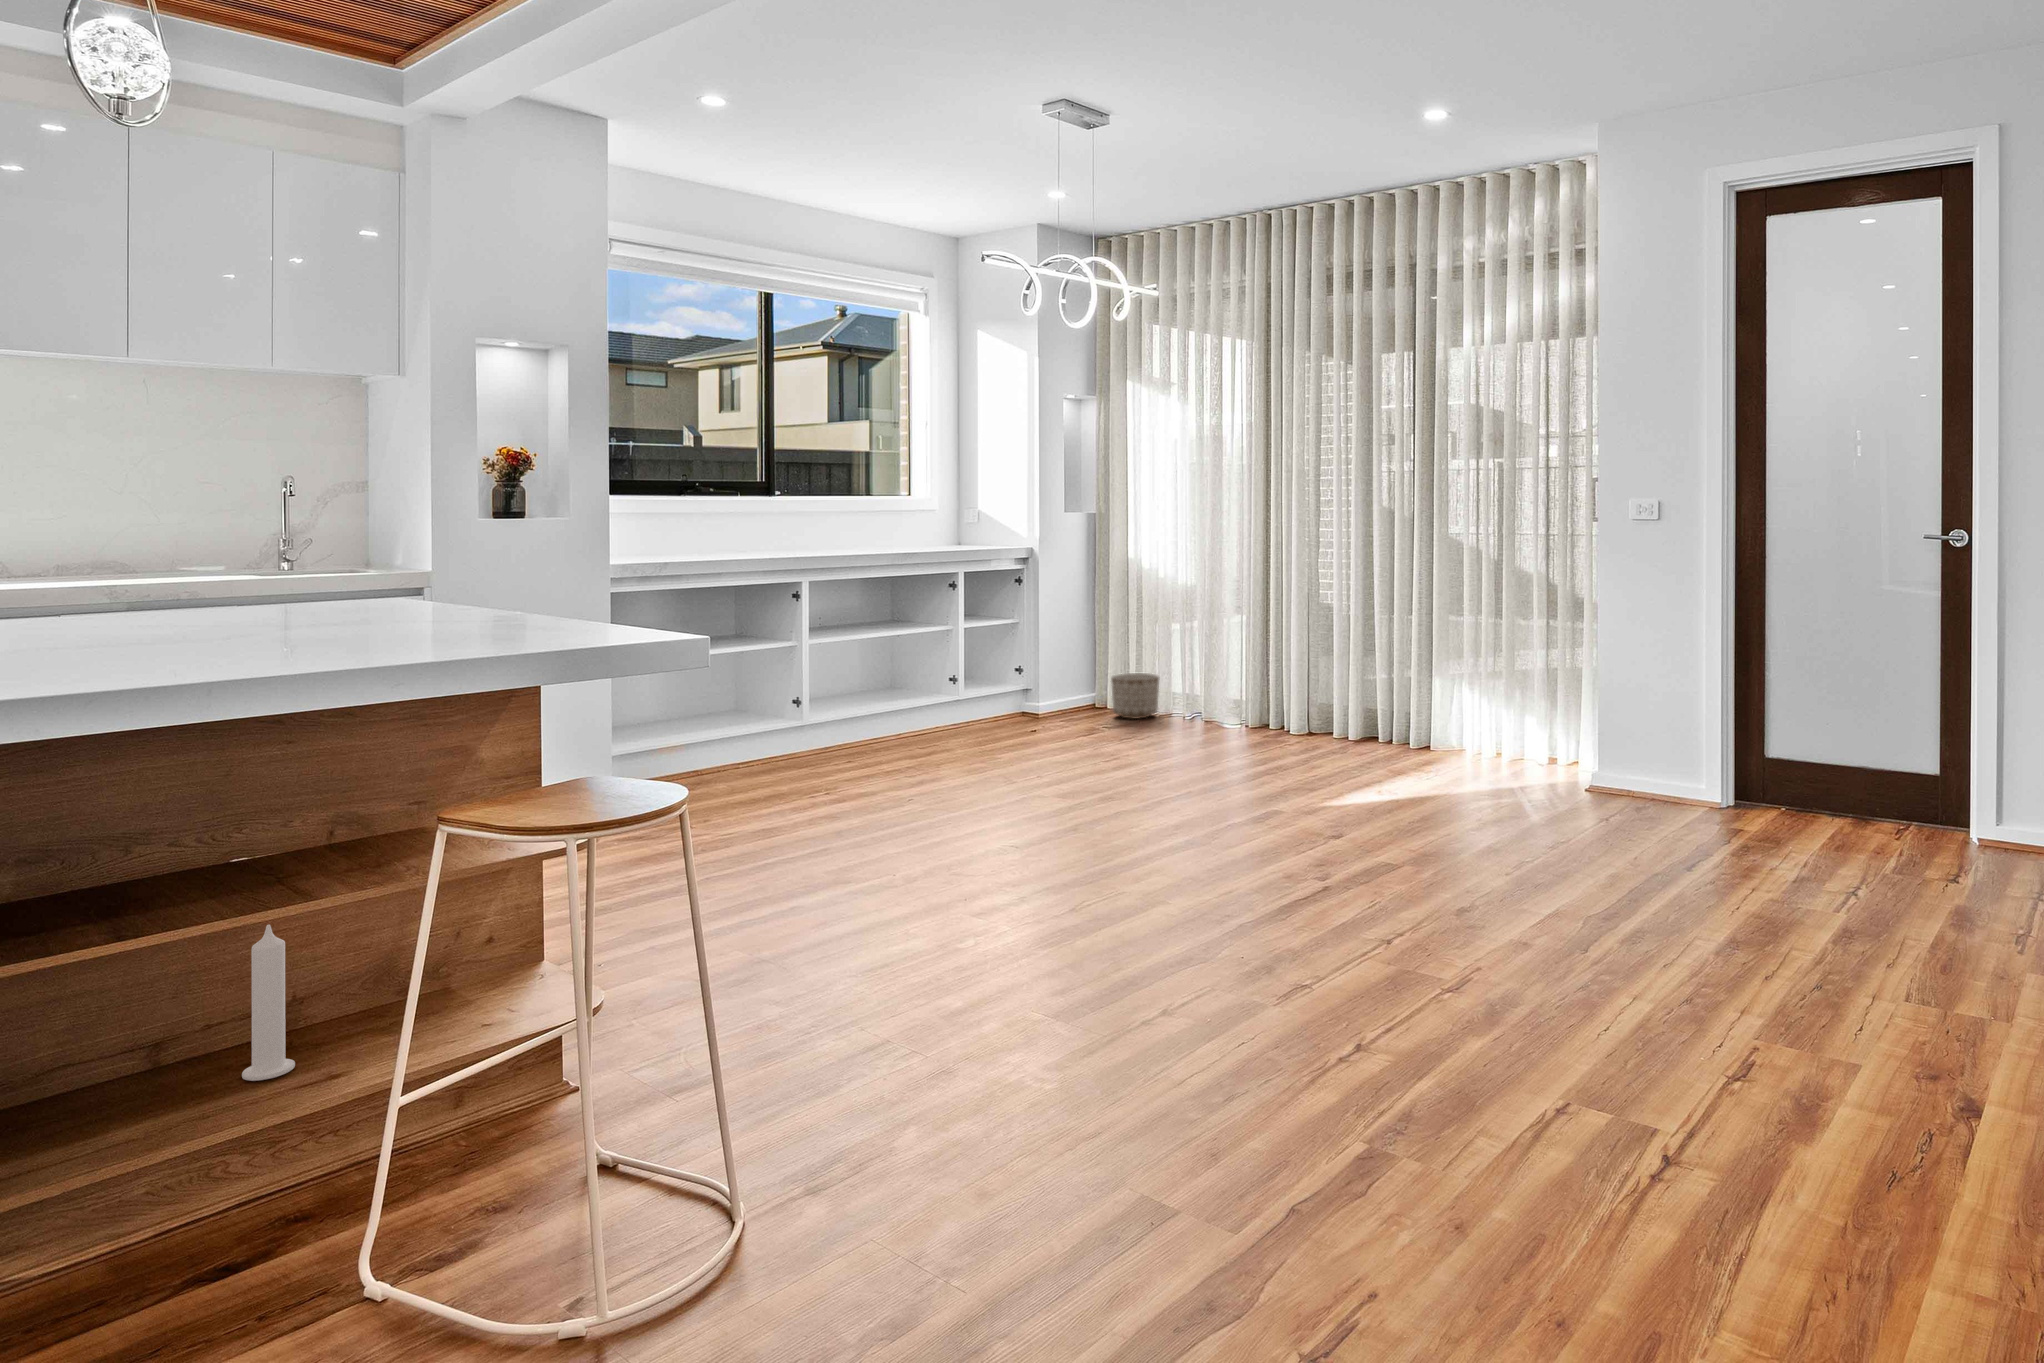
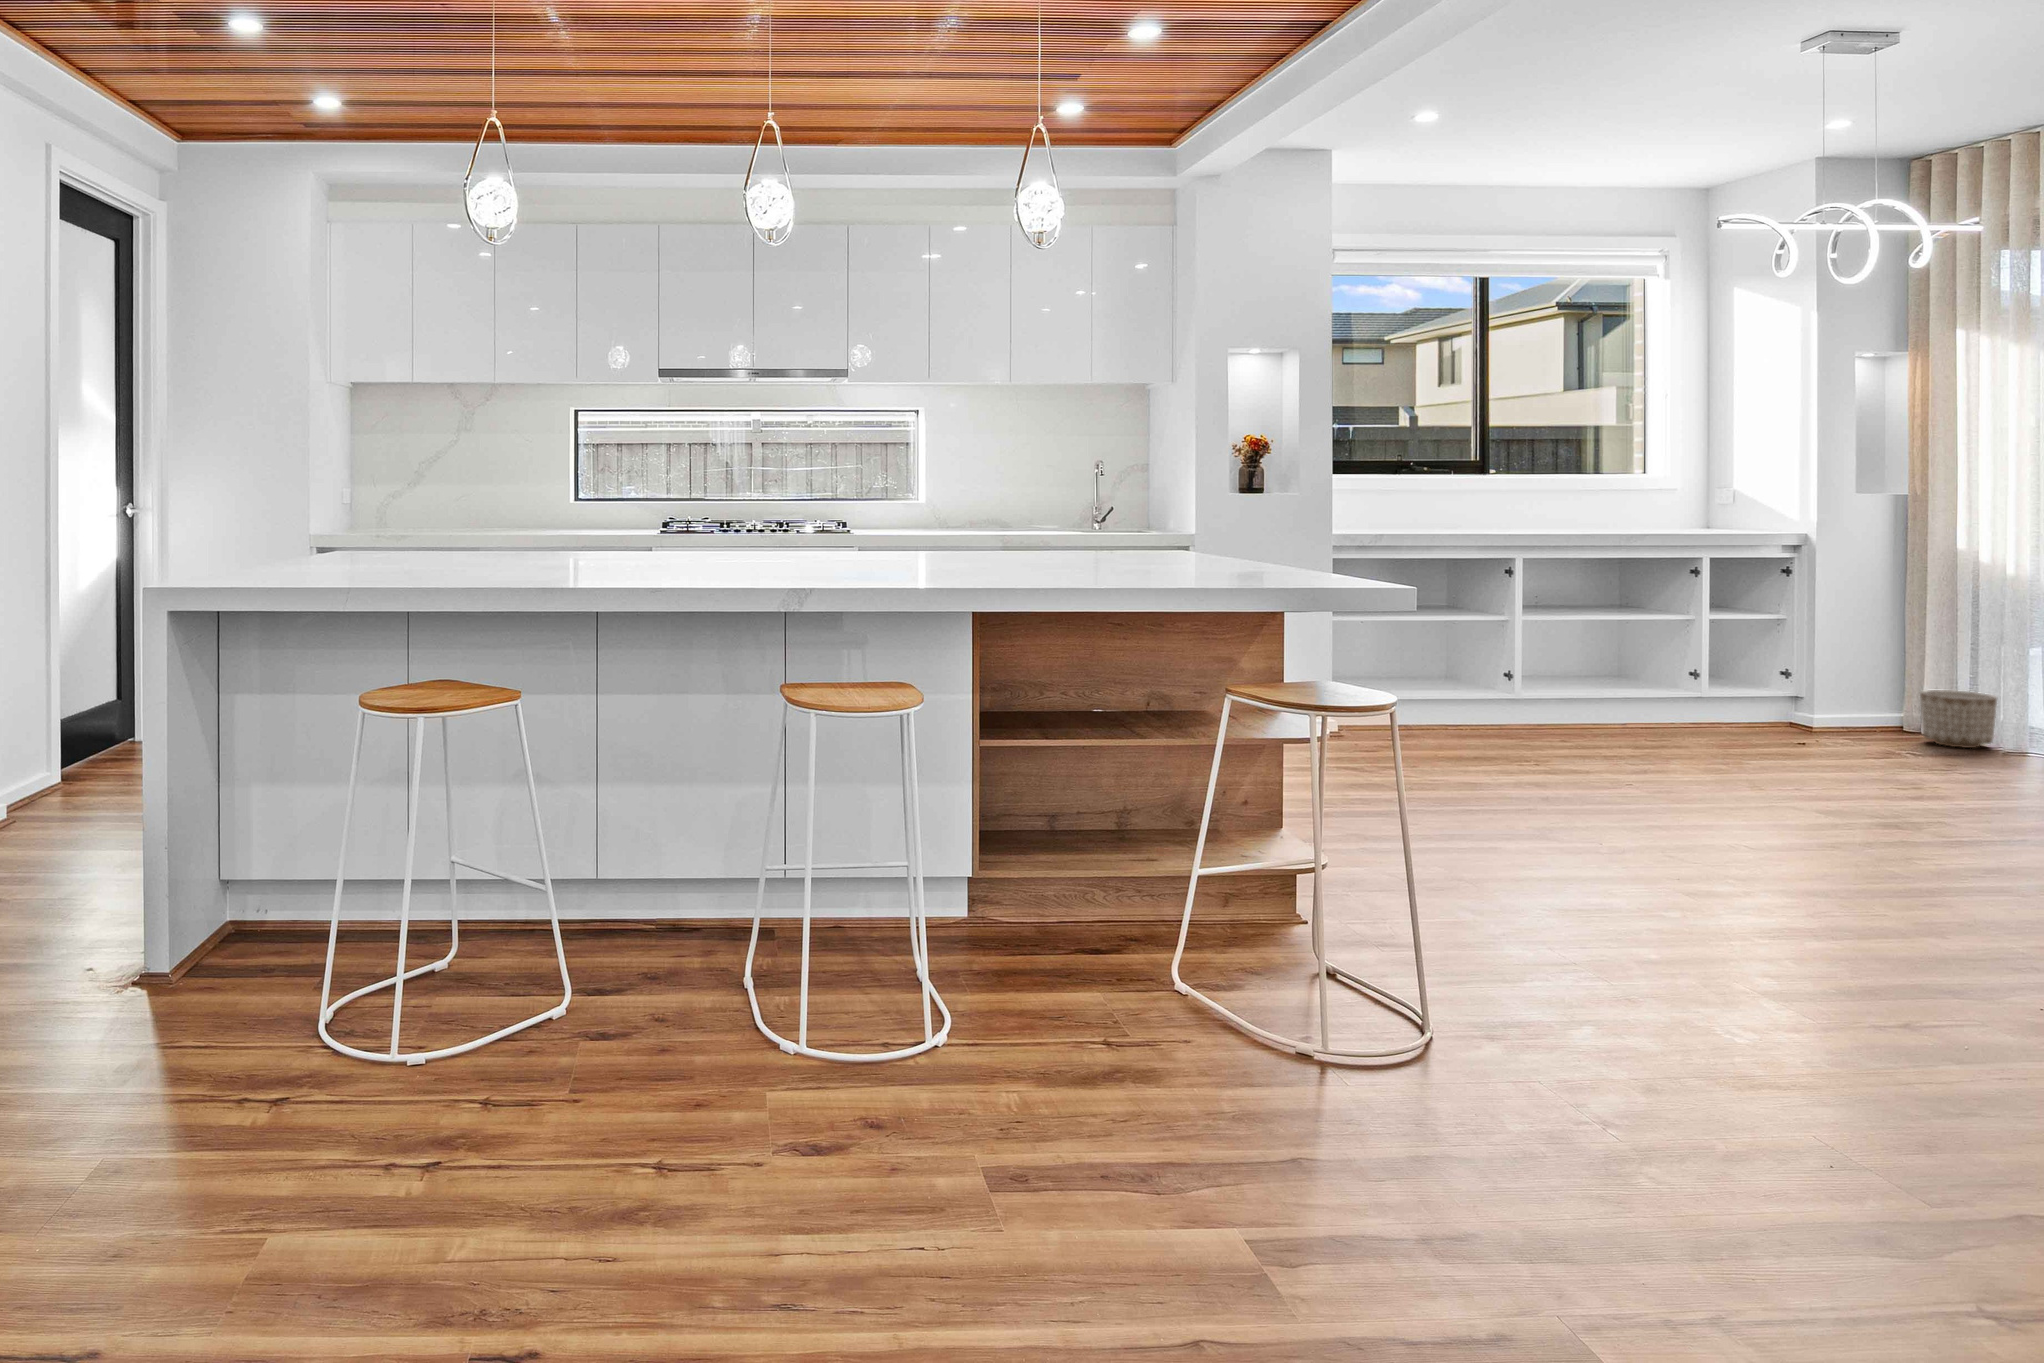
candle: present [242,925,295,1081] -> none [1114,766,1141,863]

